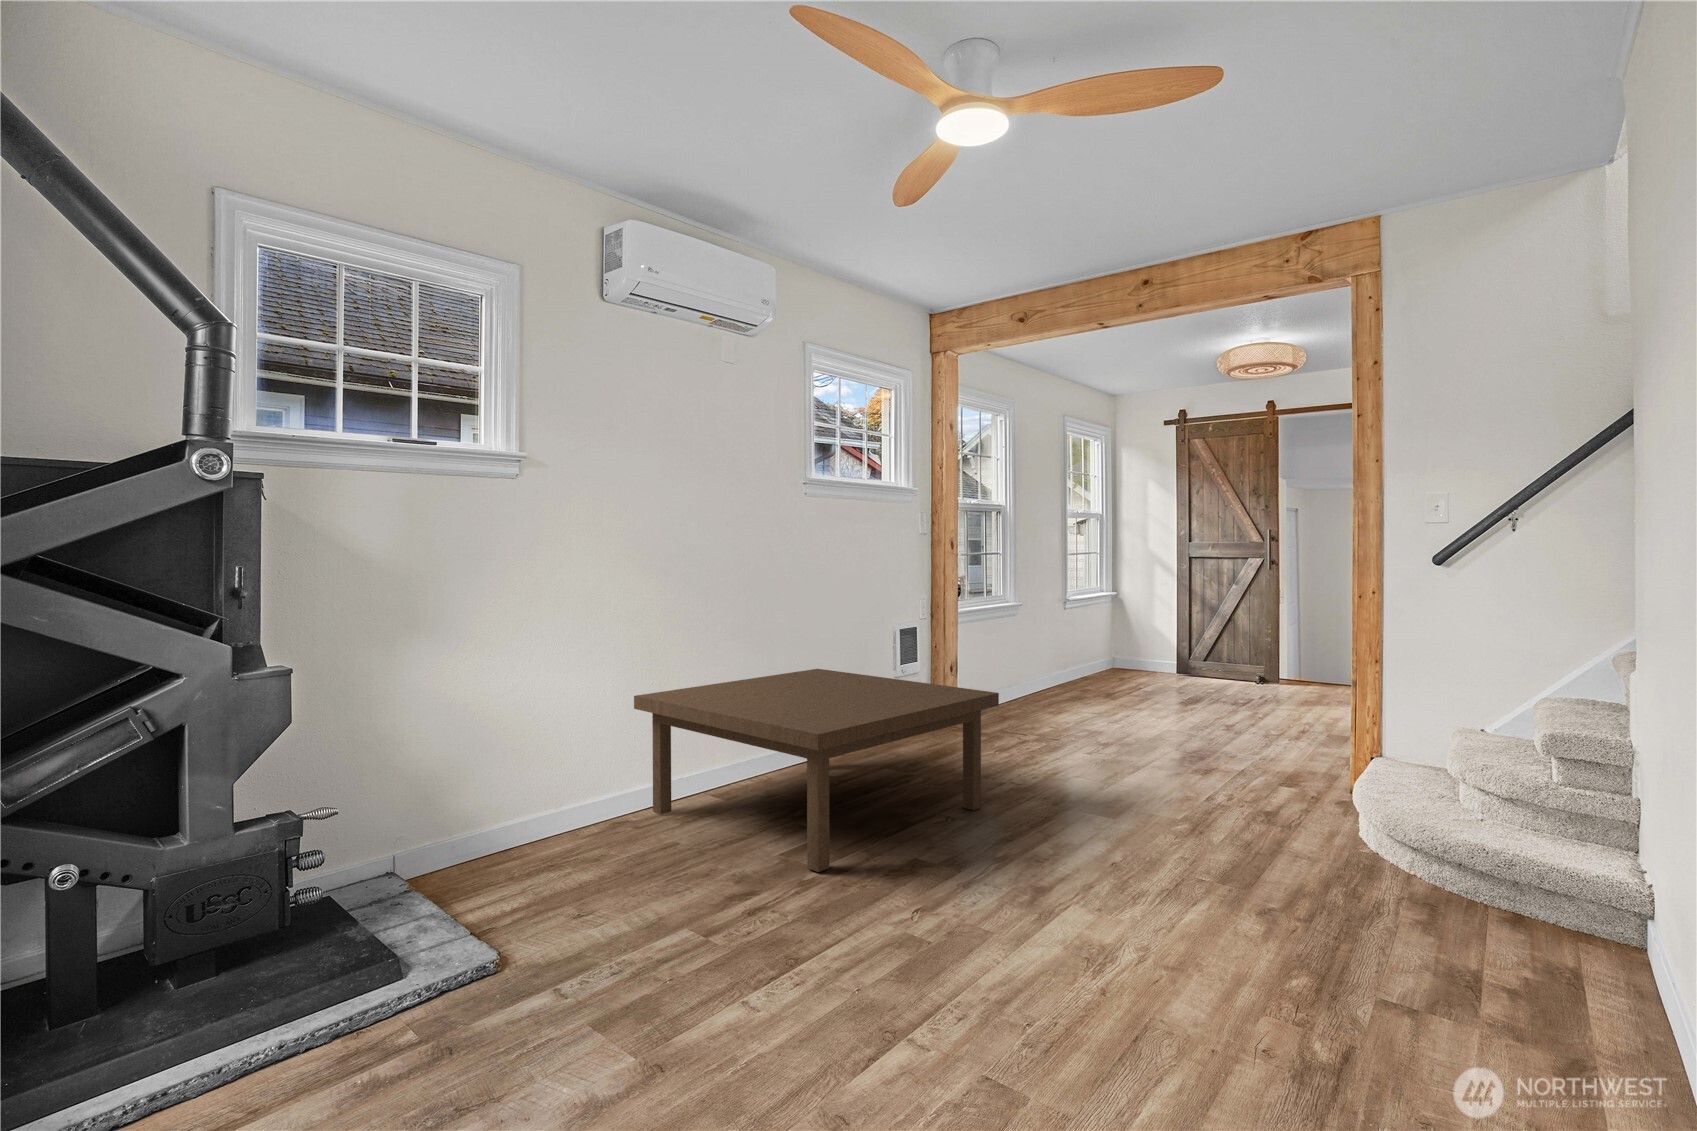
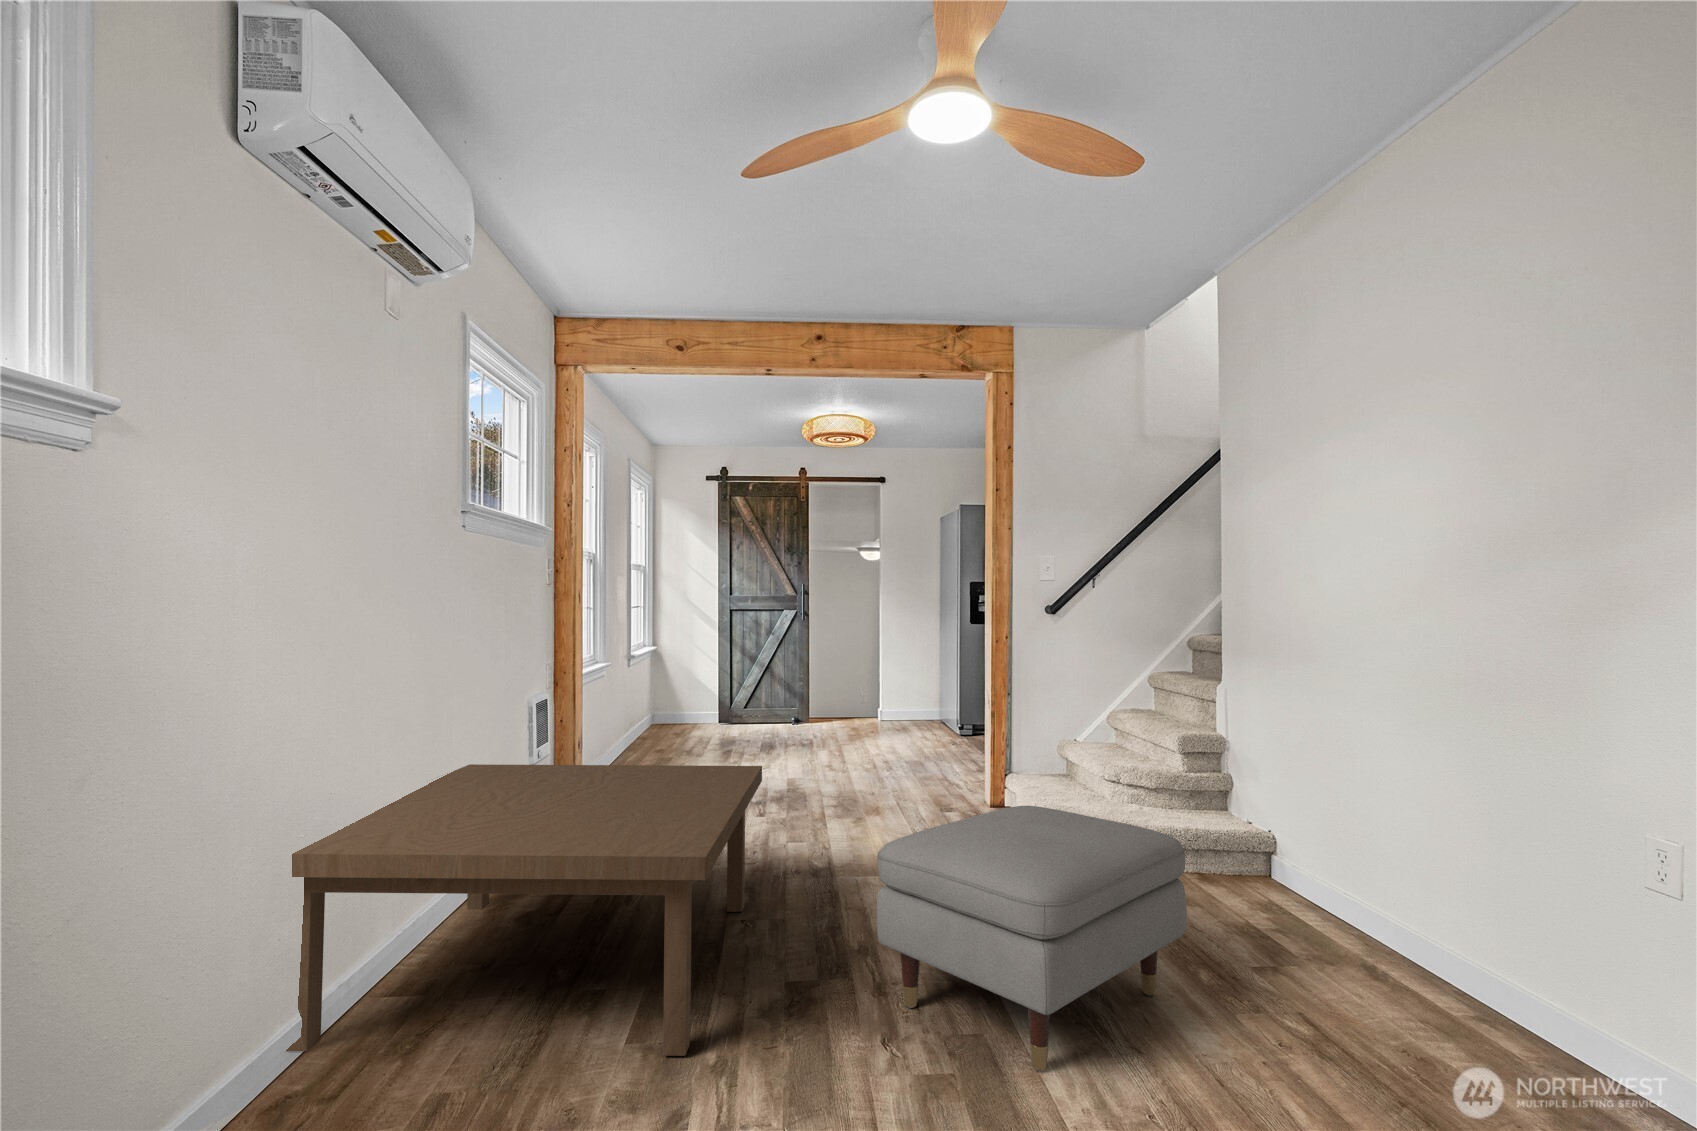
ottoman: none [974,753,1275,960] -> present [877,806,1187,1071]

